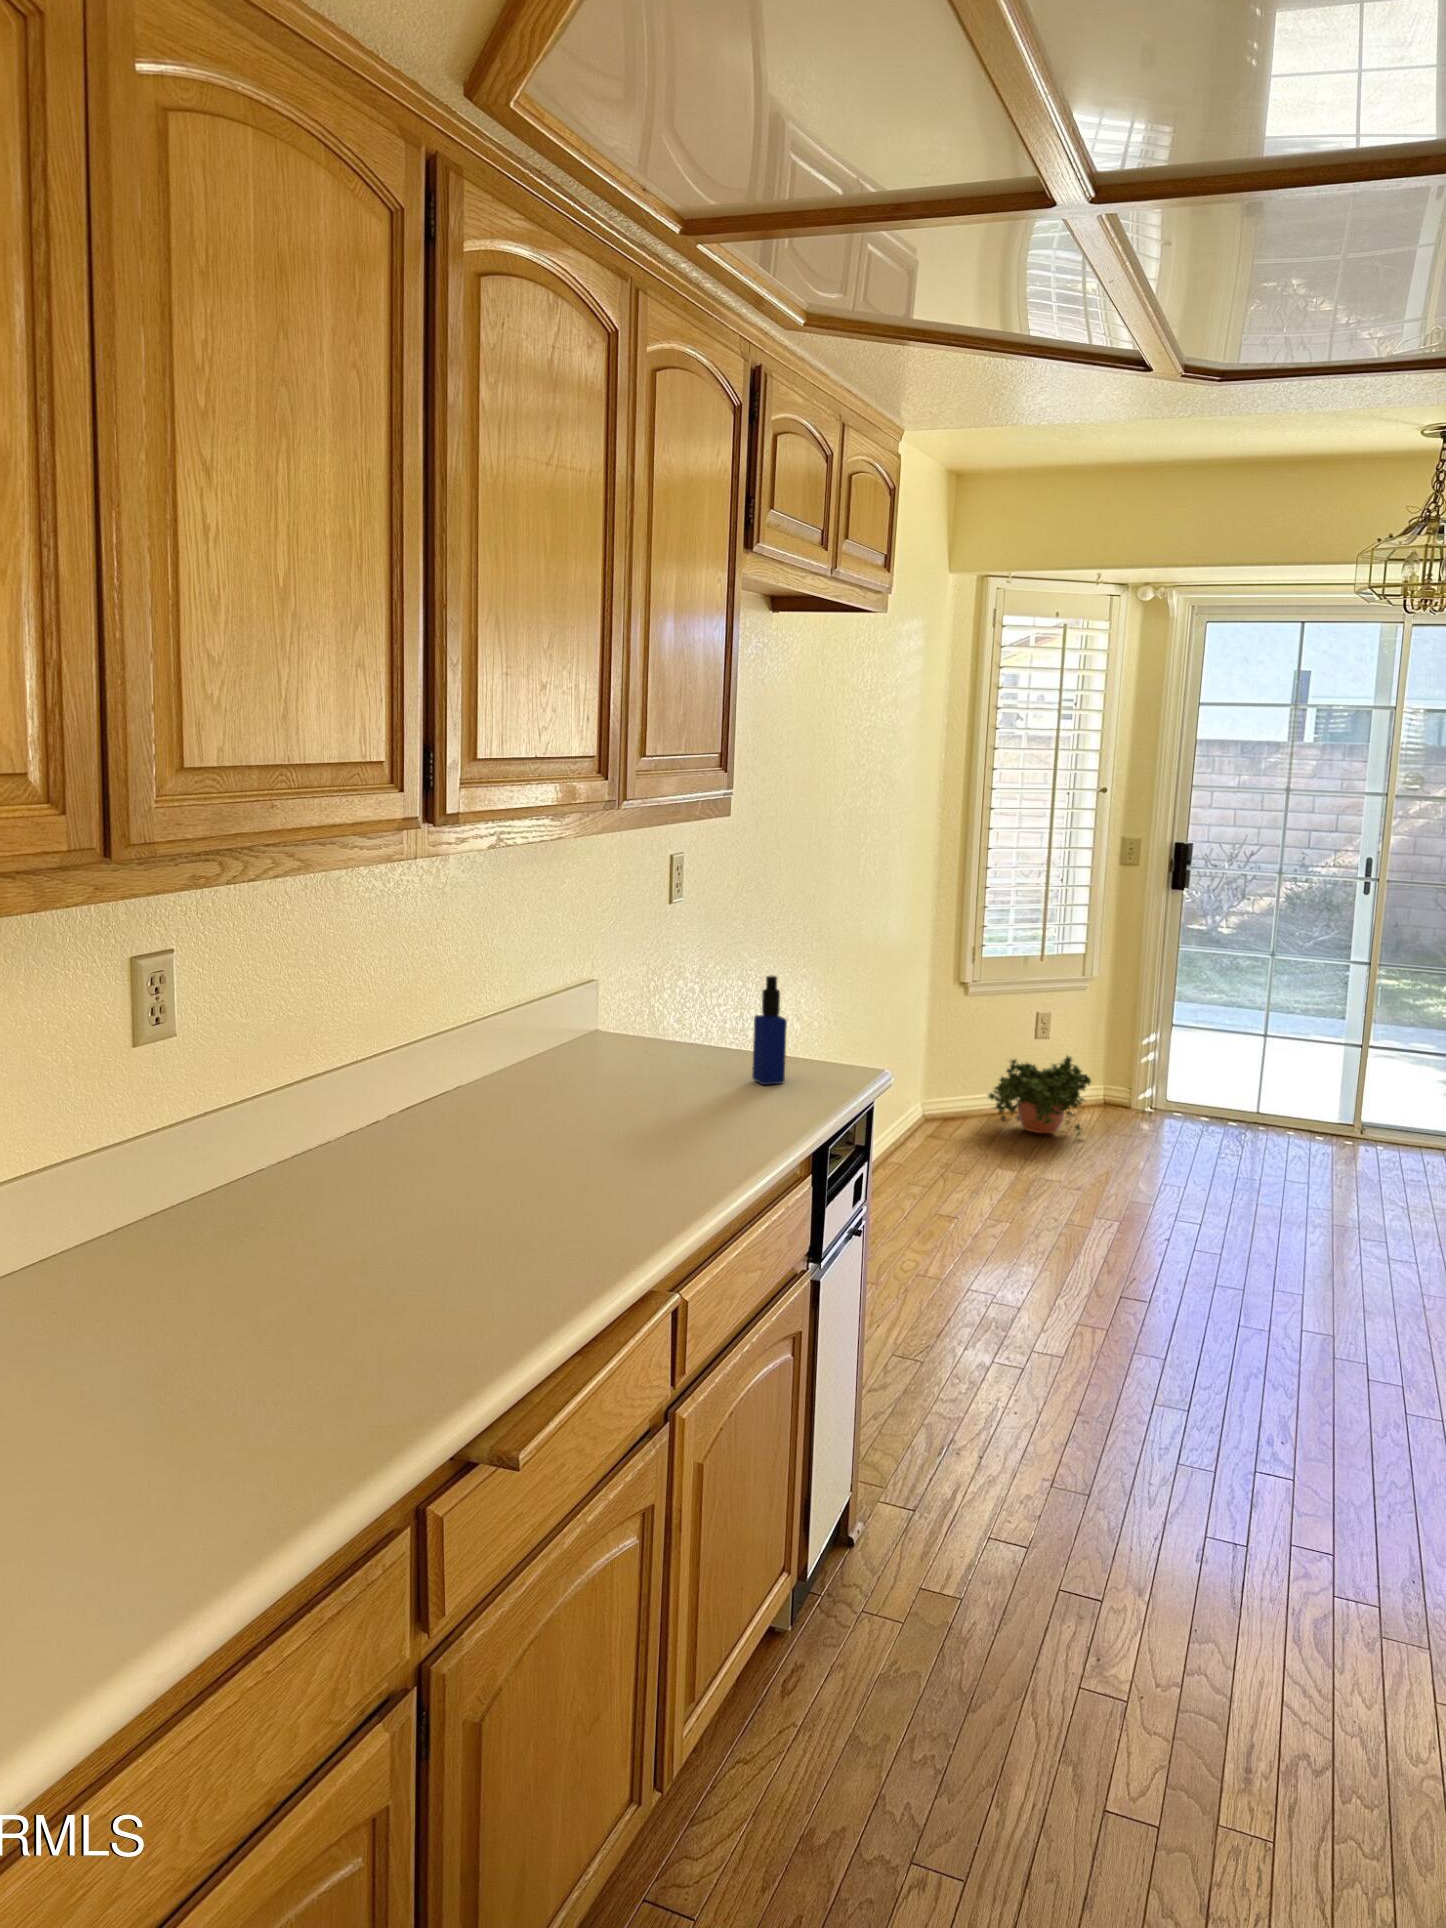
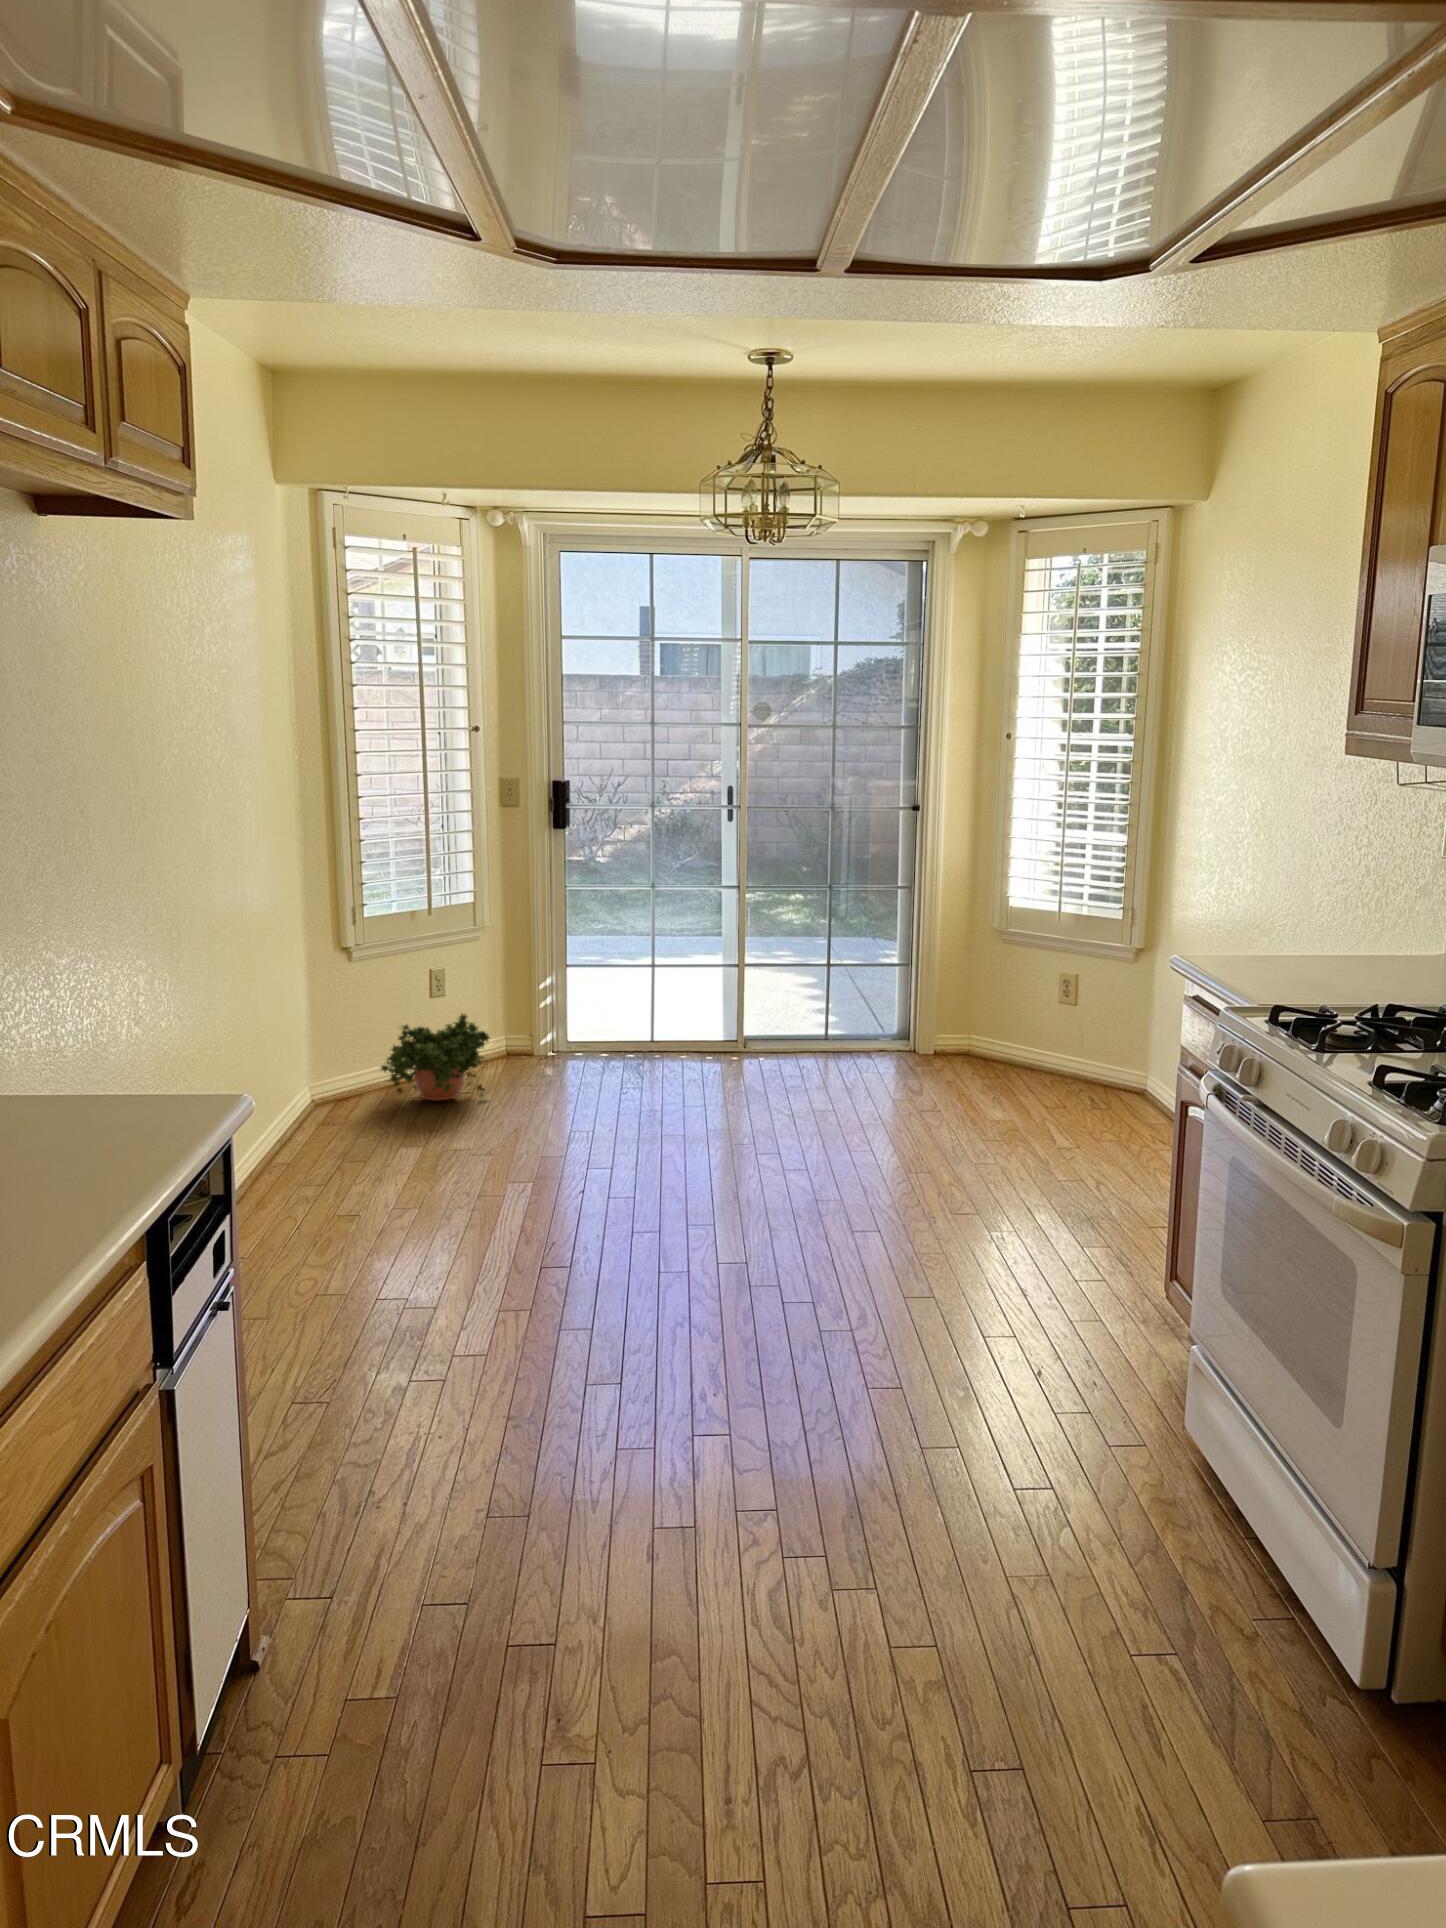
bottle: present [752,976,787,1085] -> none [46,998,101,1145]

